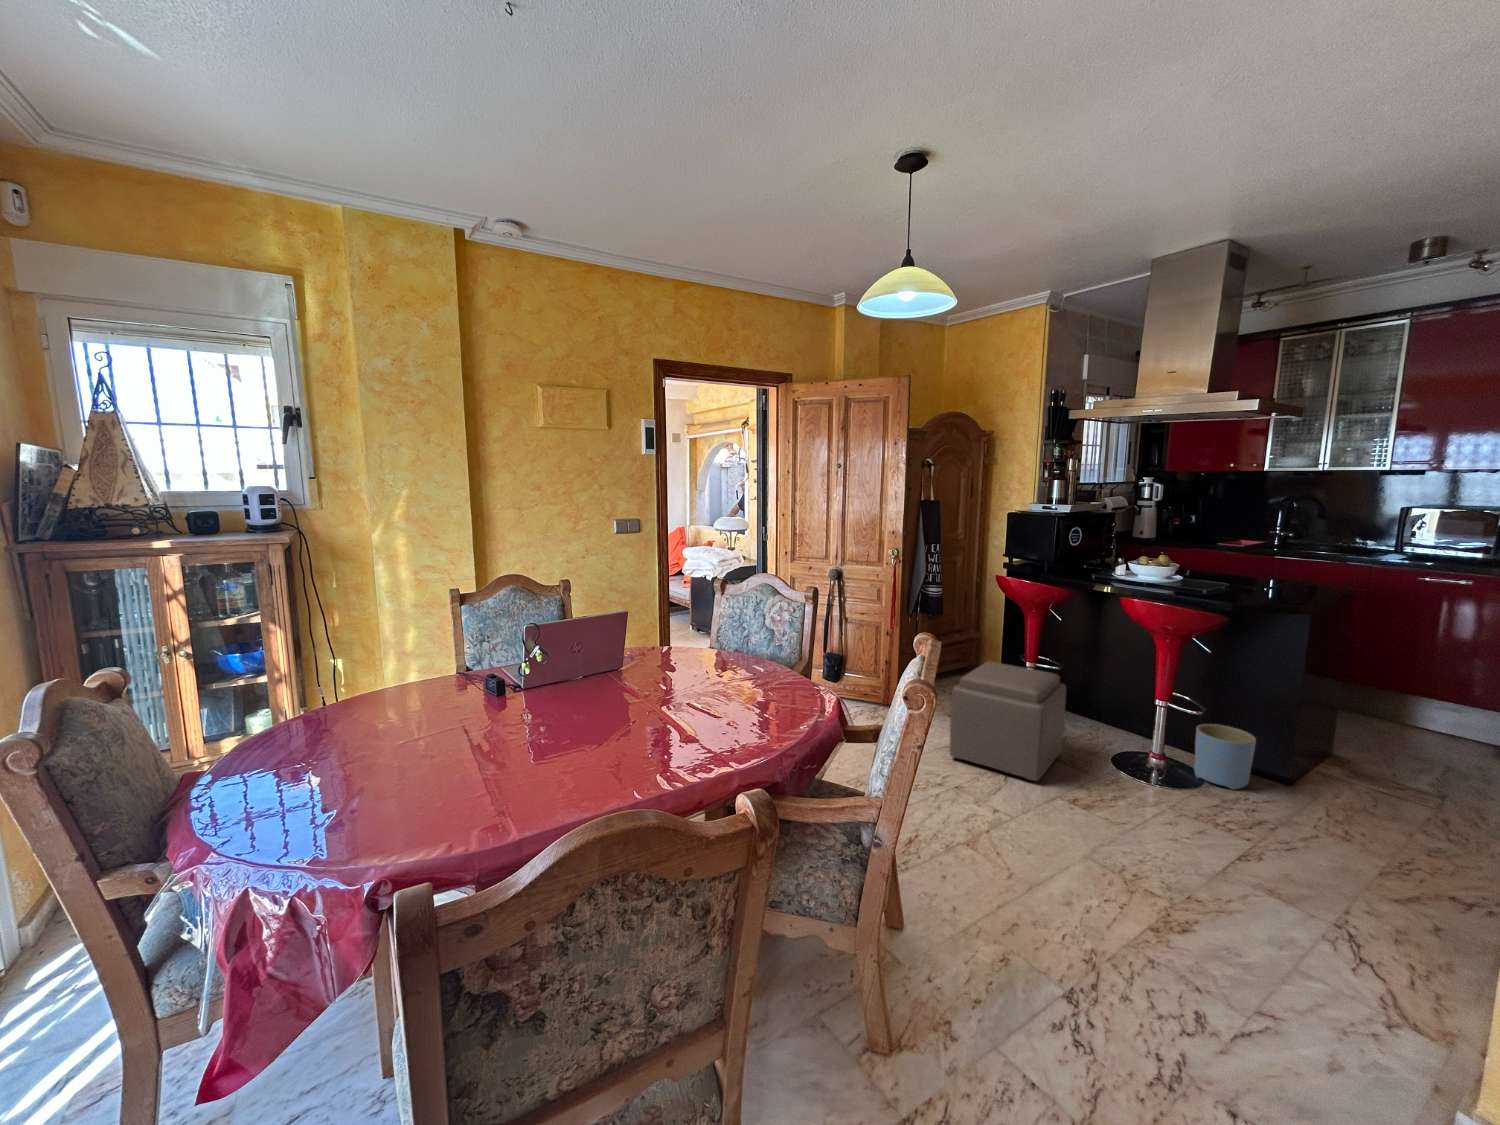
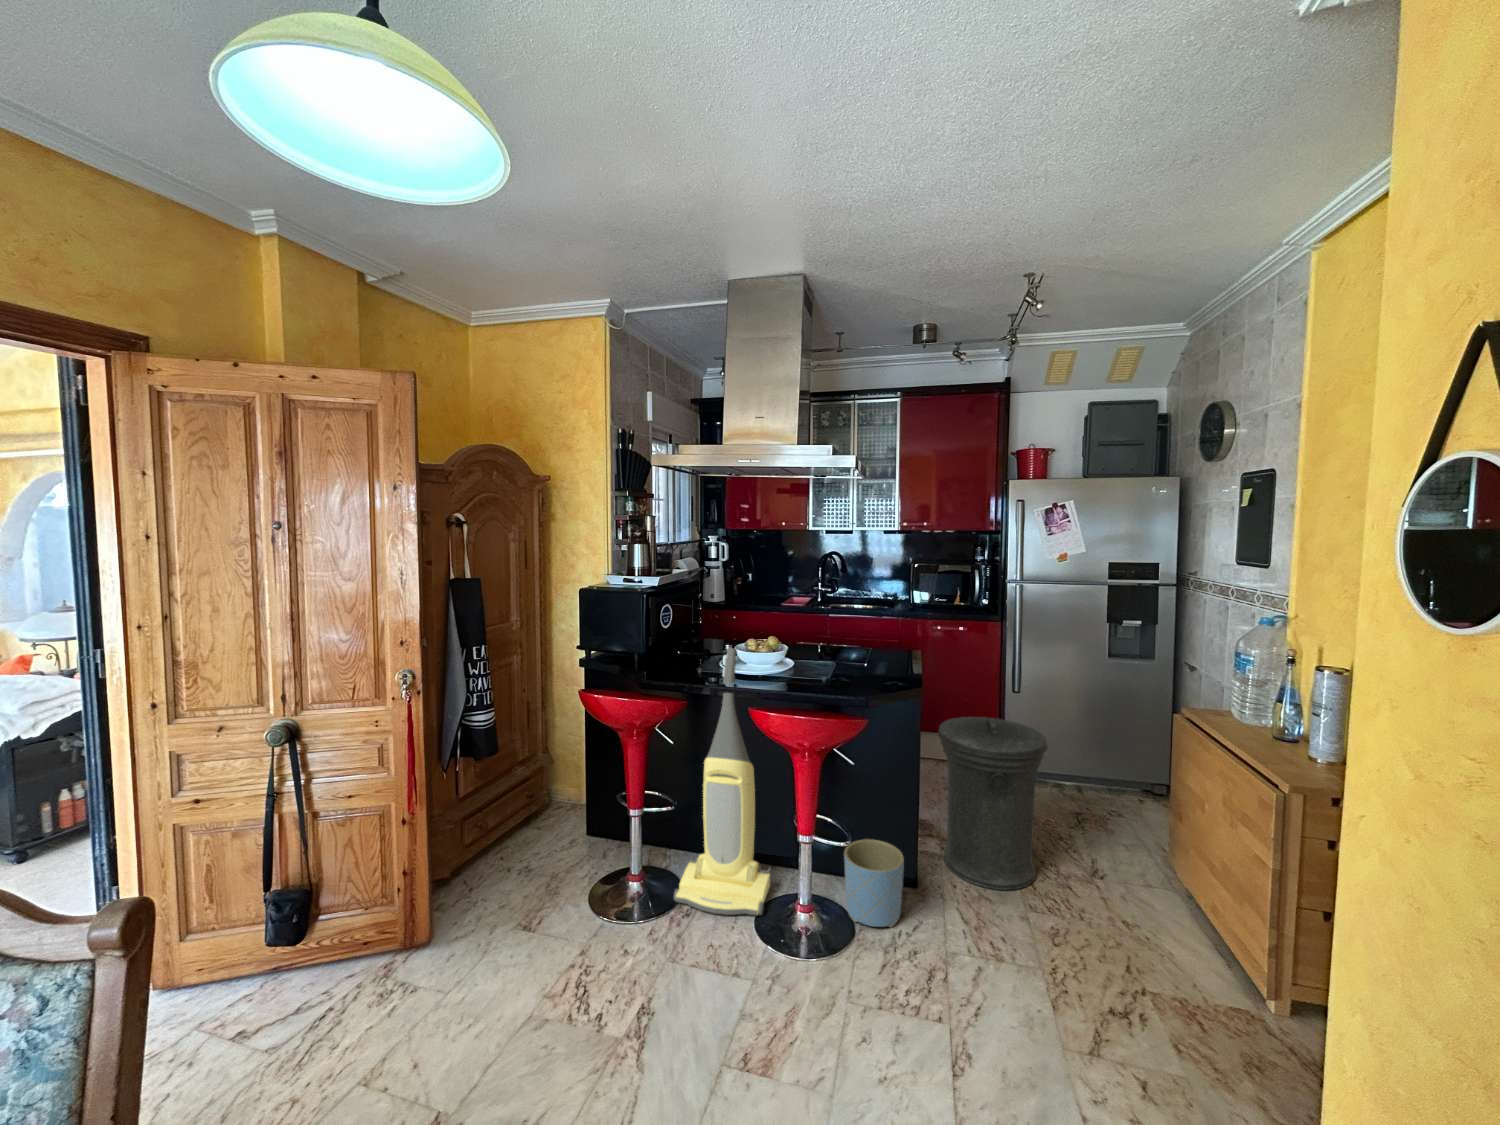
vacuum cleaner: none [1051,559,1134,754] -> present [673,648,771,915]
trash can: none [1329,654,1480,817] -> present [938,717,1048,890]
ottoman: present [950,662,1066,781] -> none [536,840,702,1062]

